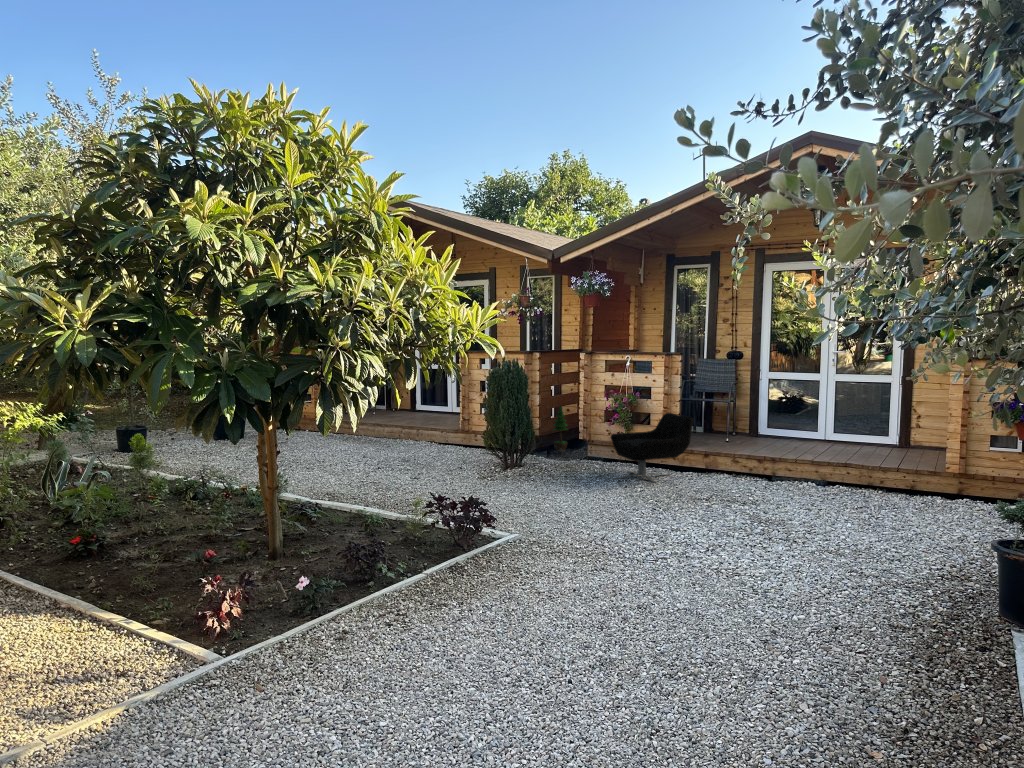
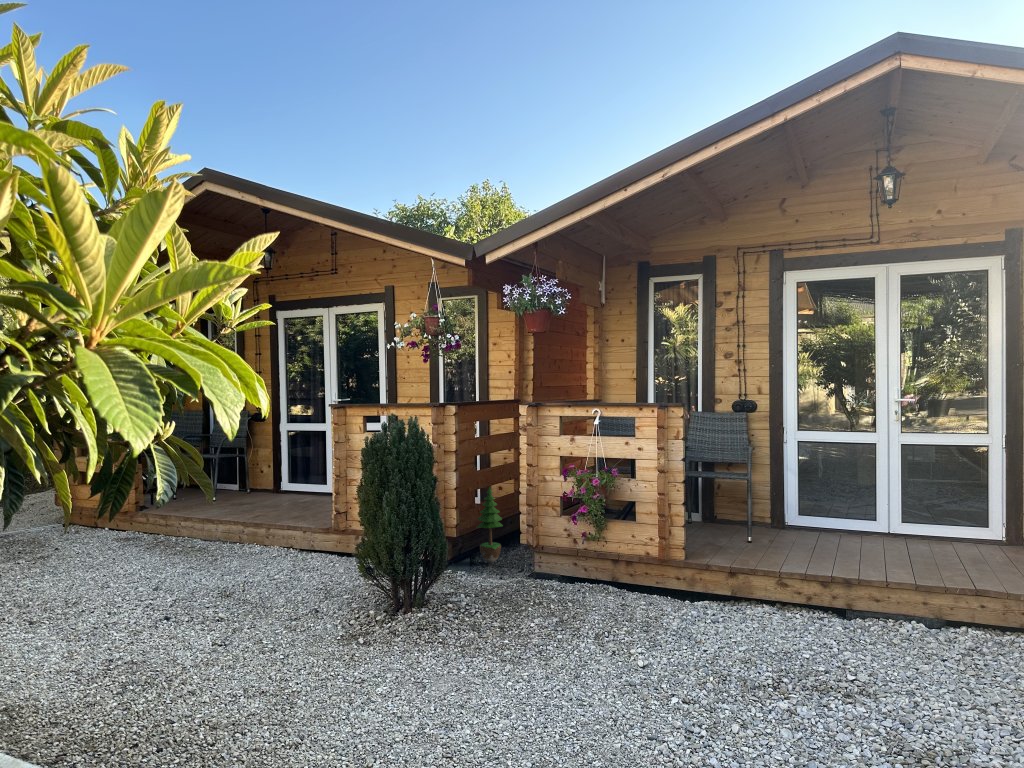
lounge chair: present [611,413,694,483] -> none [576,502,717,634]

